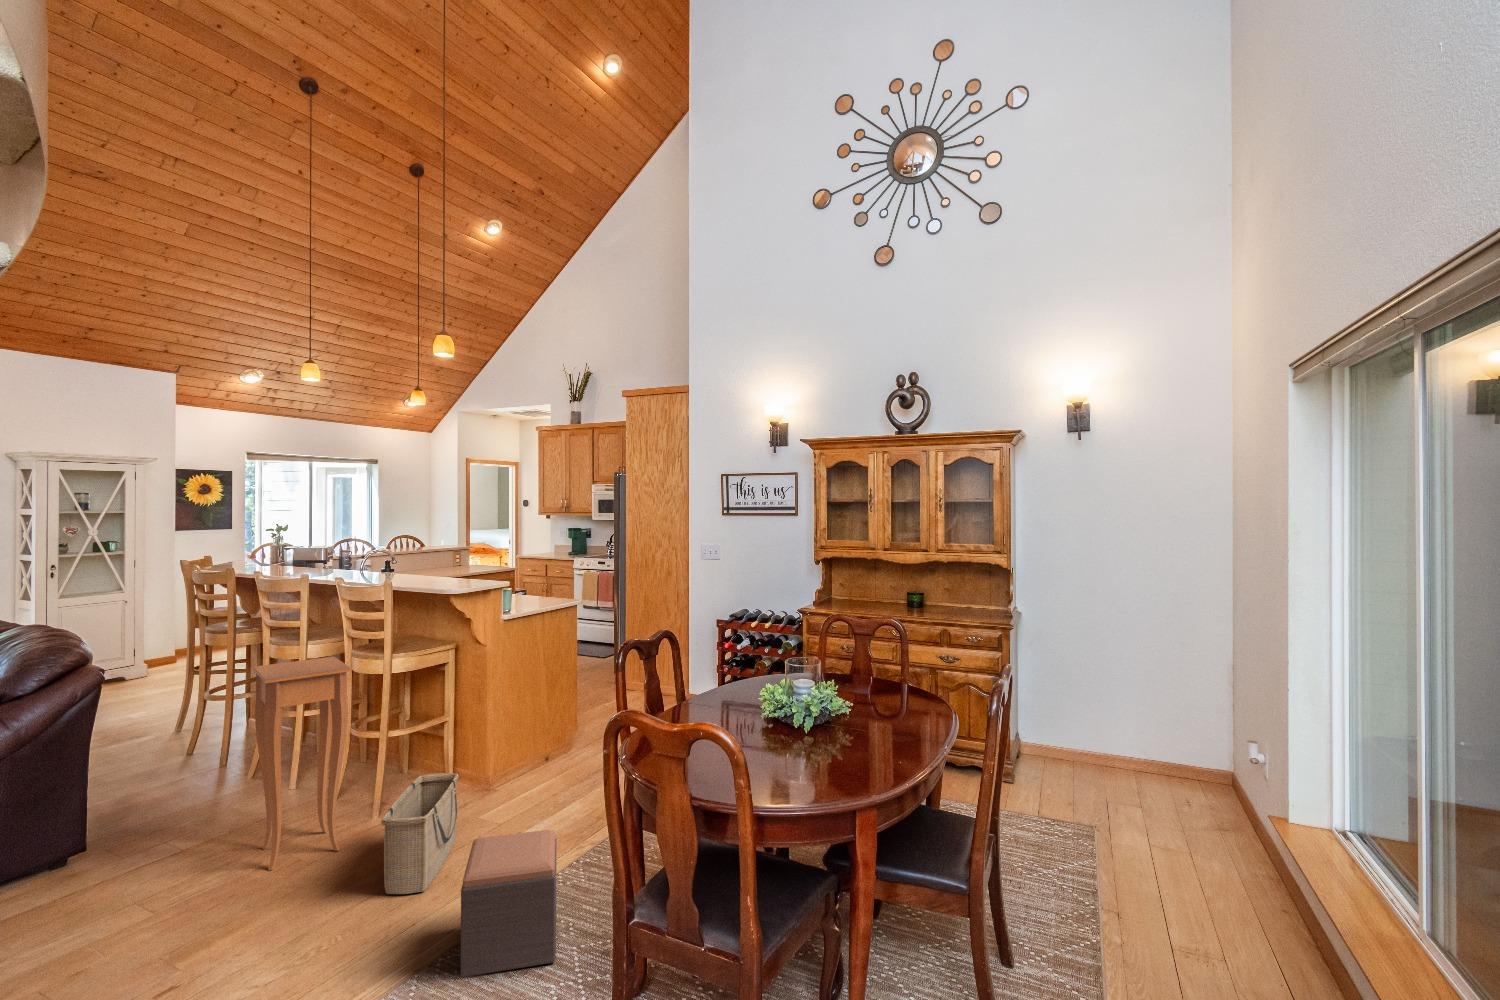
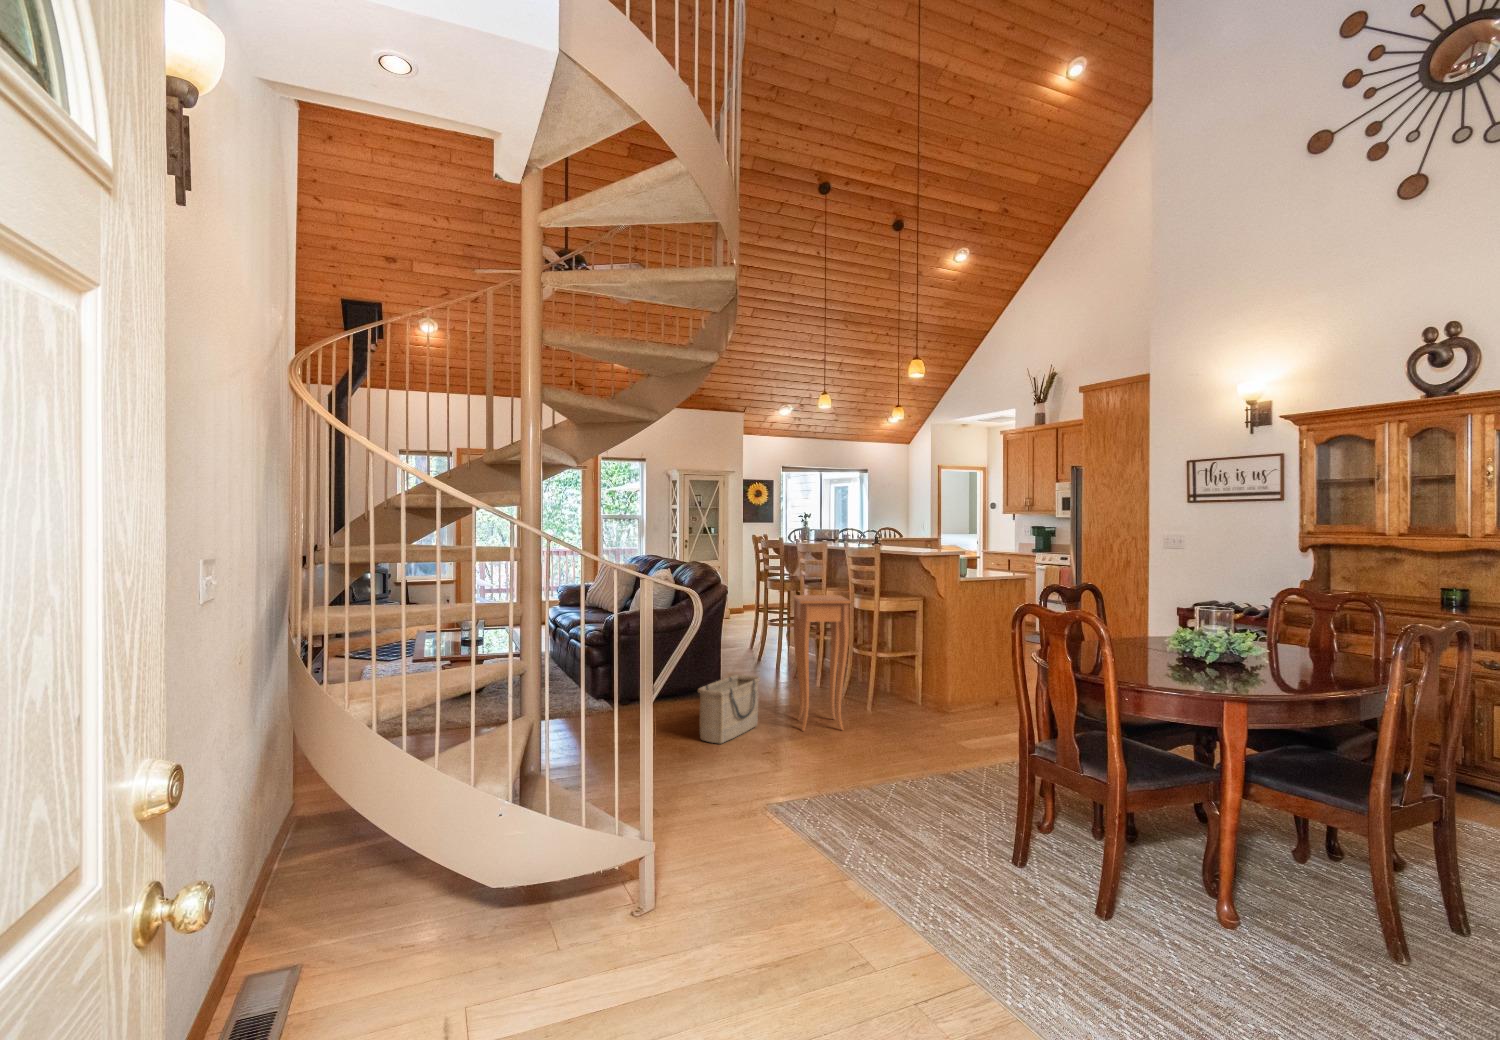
basket: present [381,773,459,894] -> present [698,675,760,743]
footstool: present [461,830,557,977] -> none [922,723,996,822]

